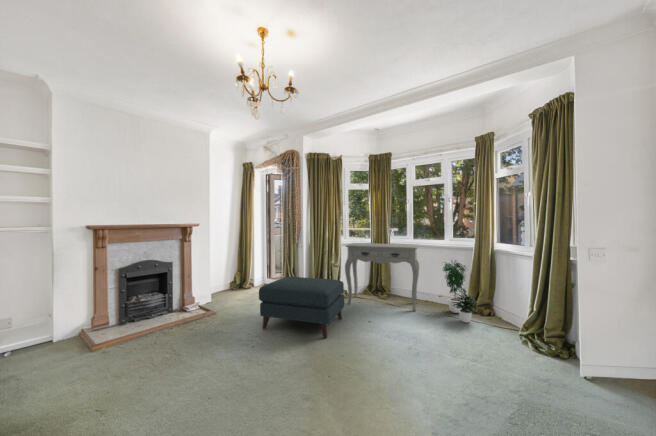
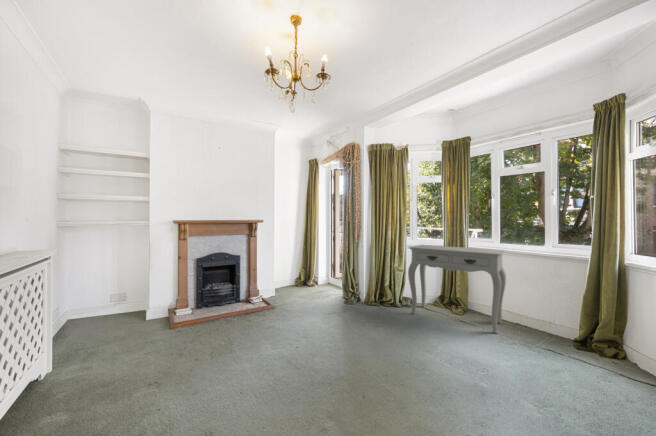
potted plant: present [443,261,476,322] -> none [537,270,591,360]
ottoman: present [259,277,344,338] -> none [308,278,402,350]

